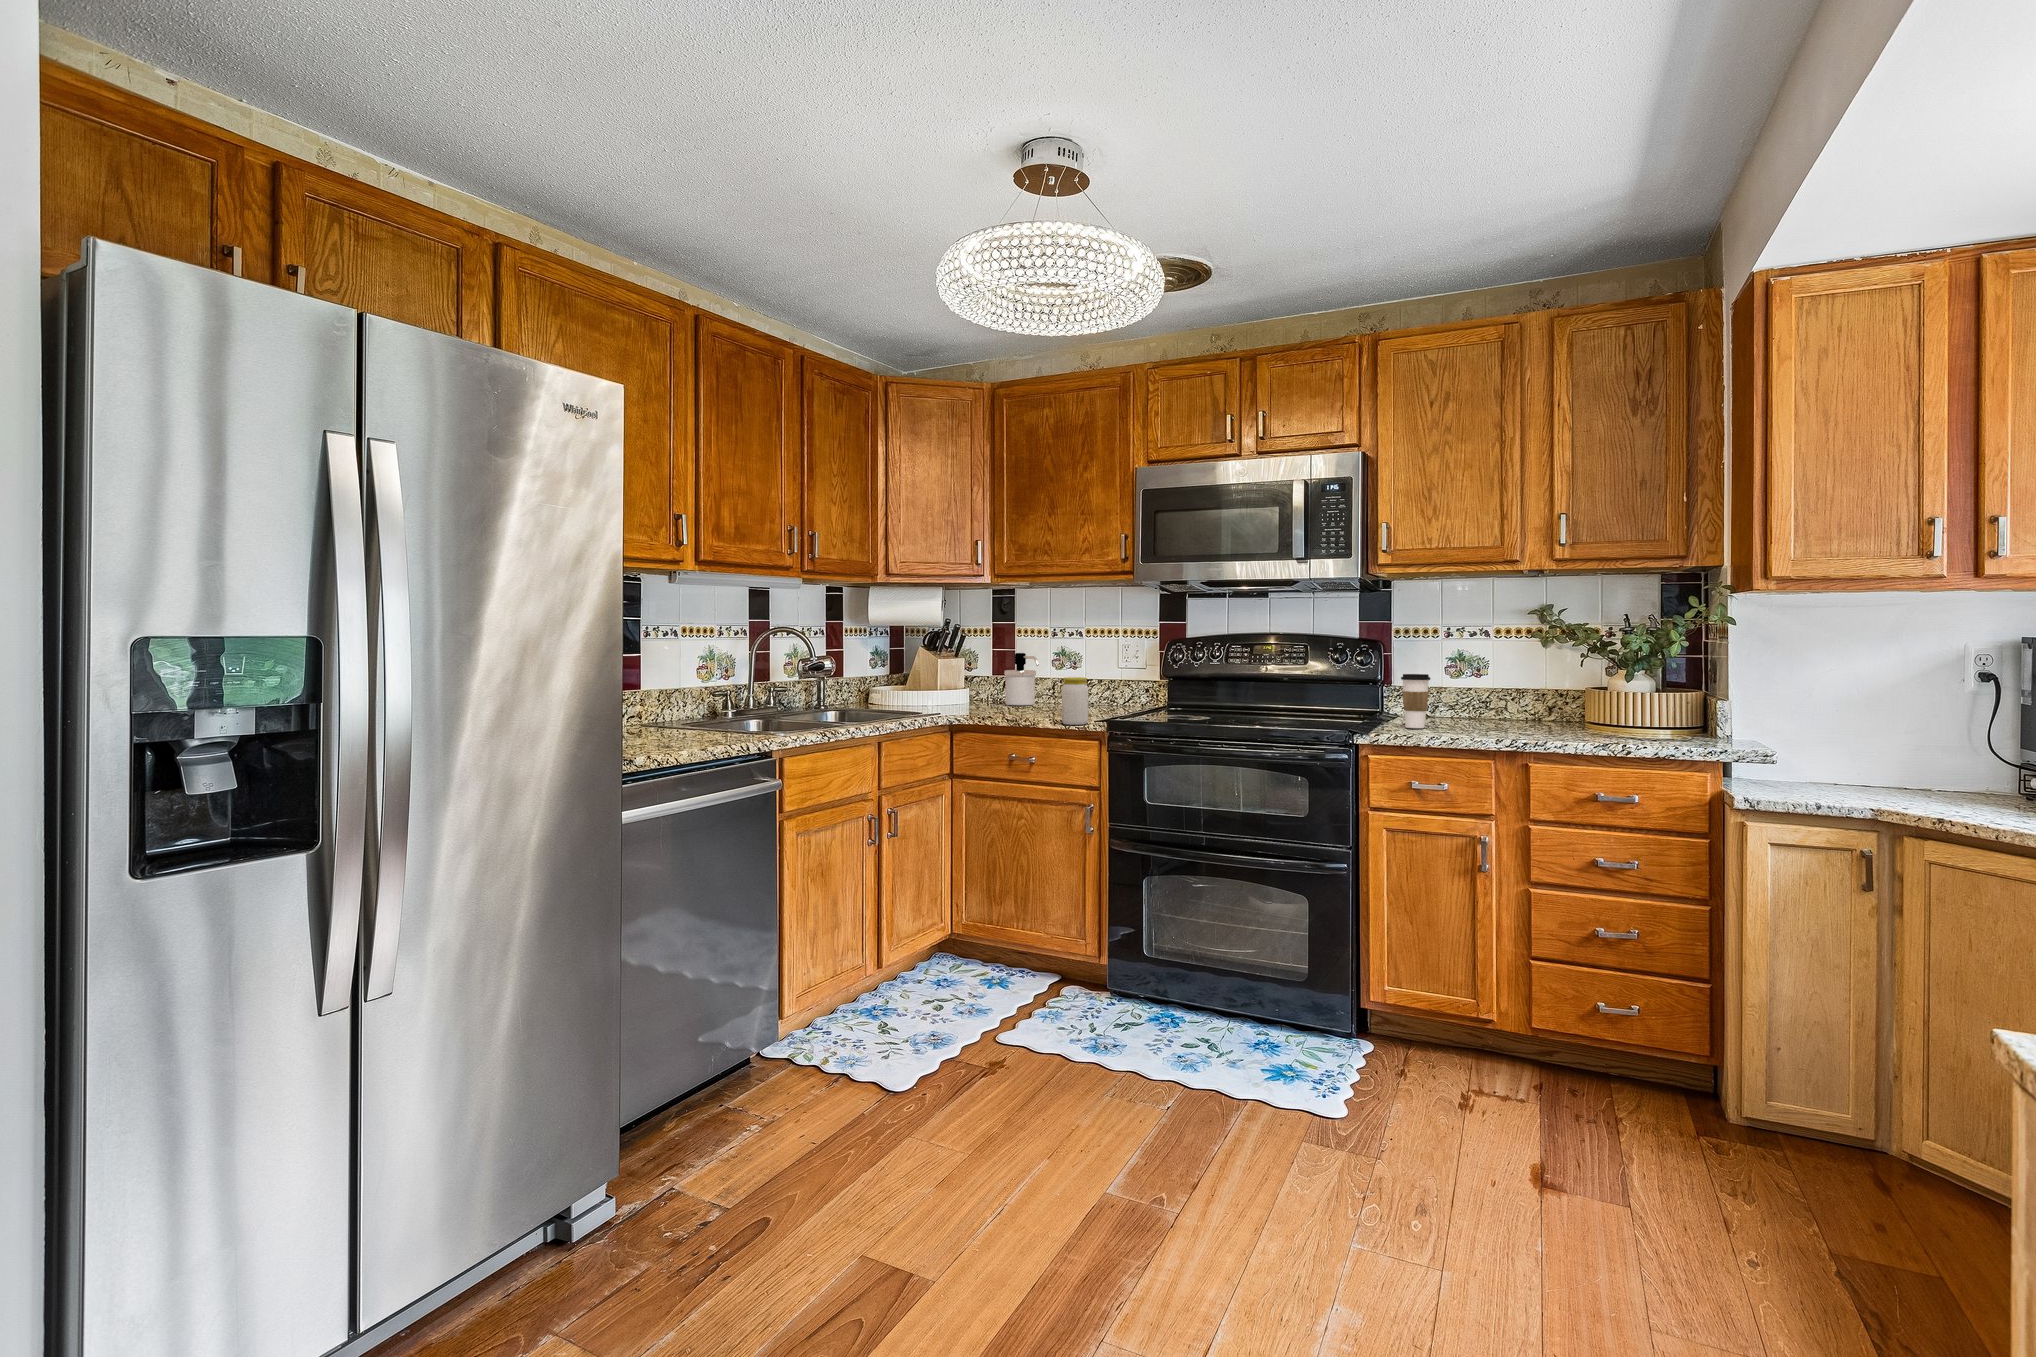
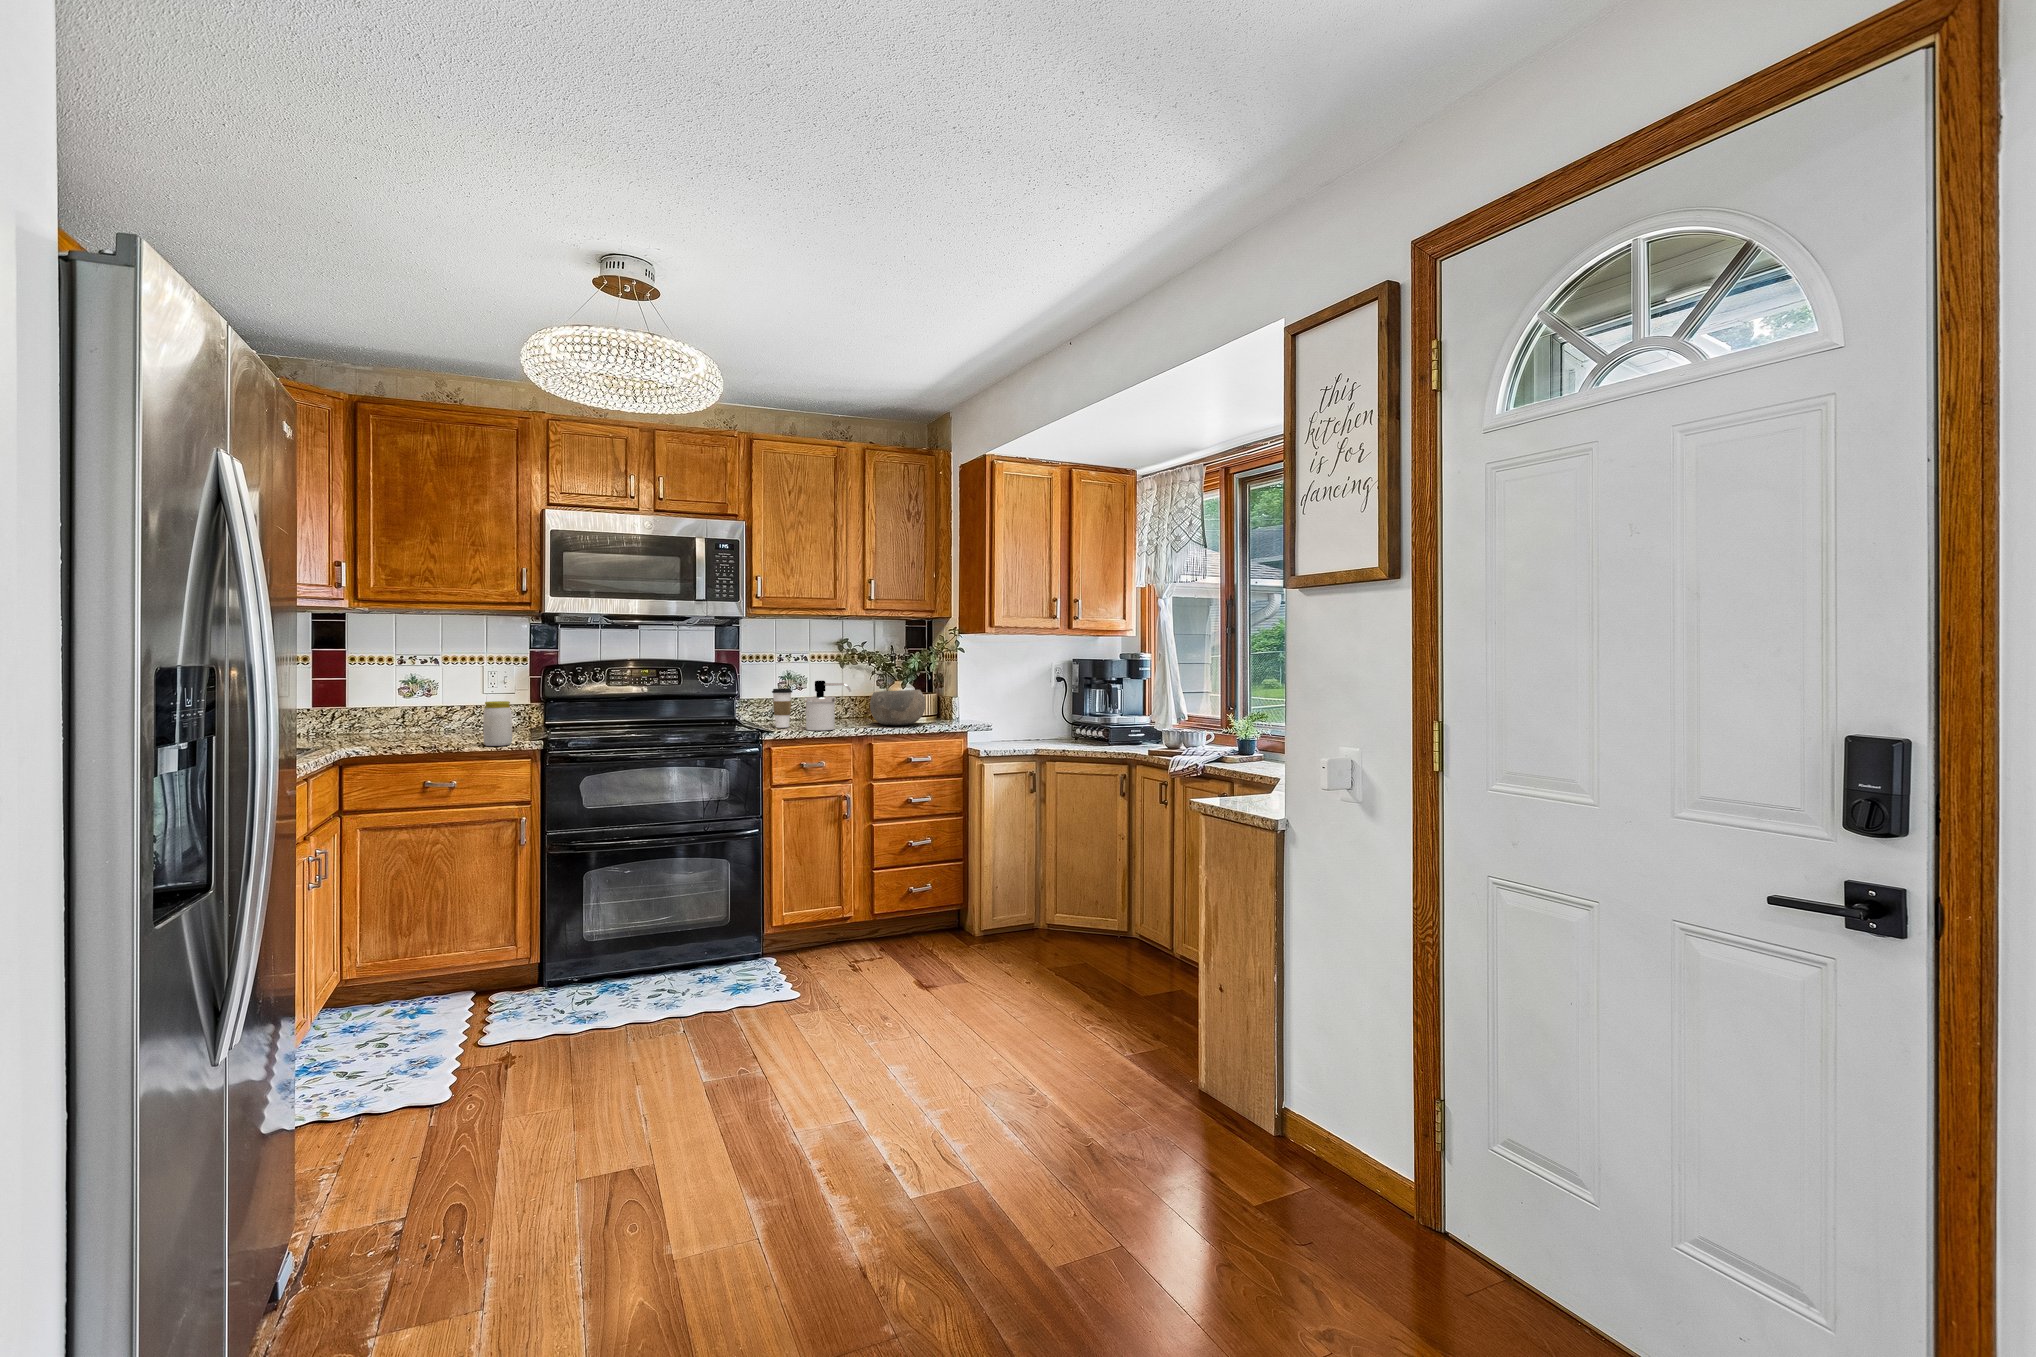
soap dispenser: present [1004,653,1039,705] -> present [805,681,851,731]
bowl: none [1552,683,1650,738] -> present [870,690,925,725]

